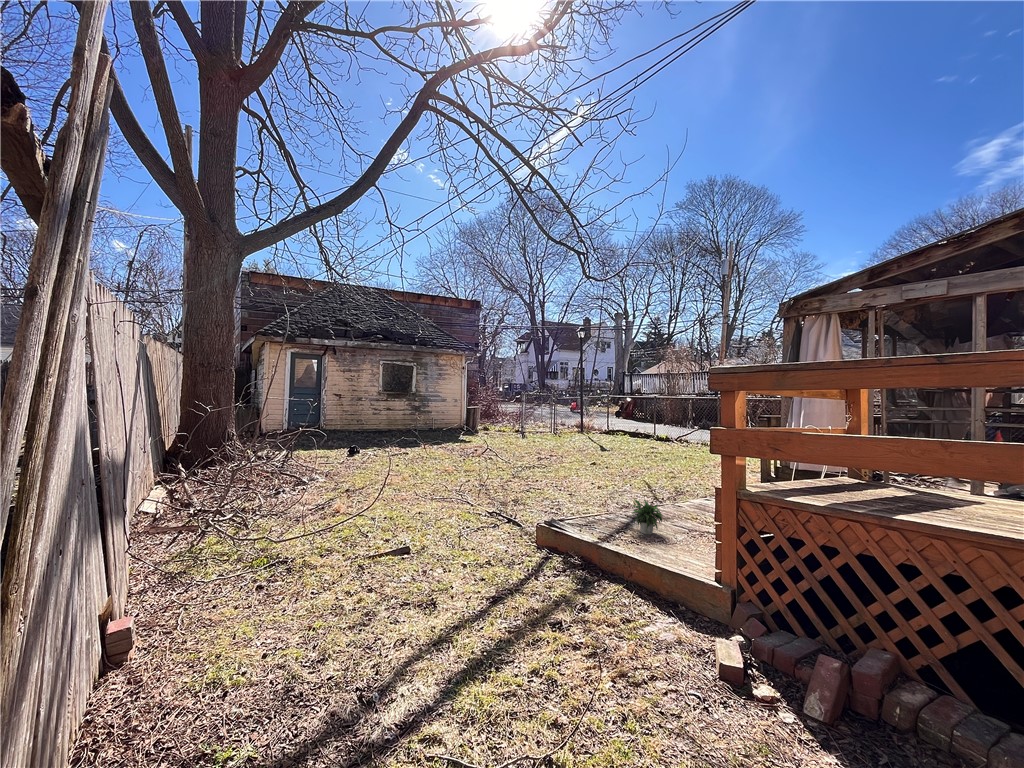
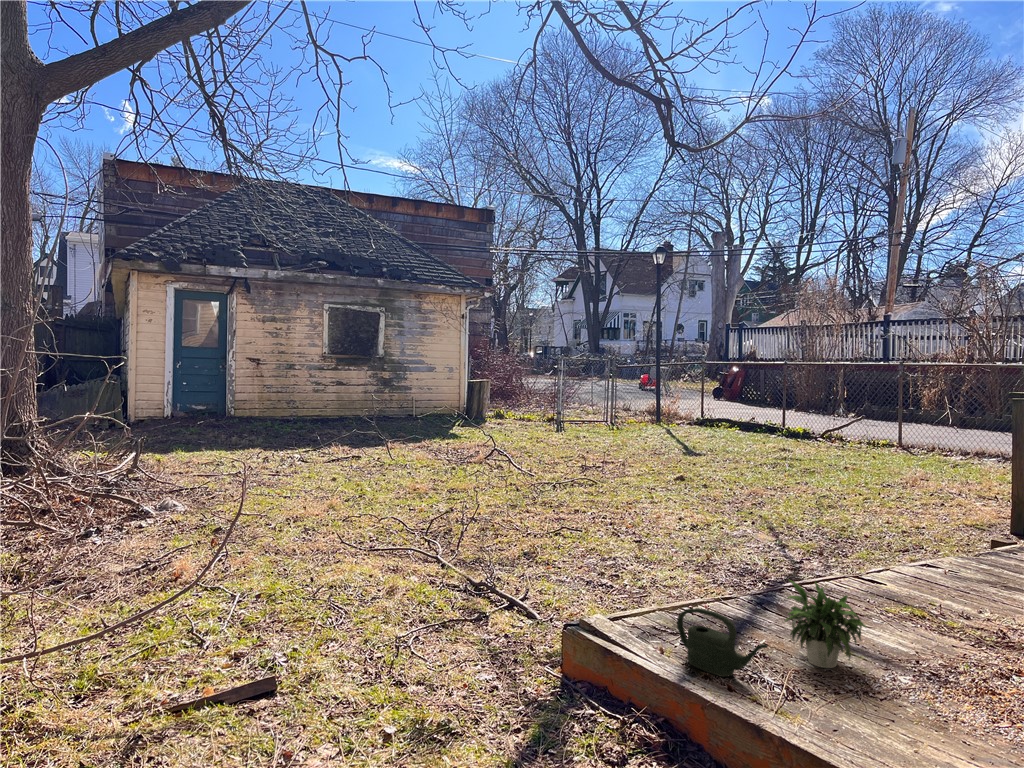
watering can: none [586,510,622,537] -> present [677,608,768,677]

